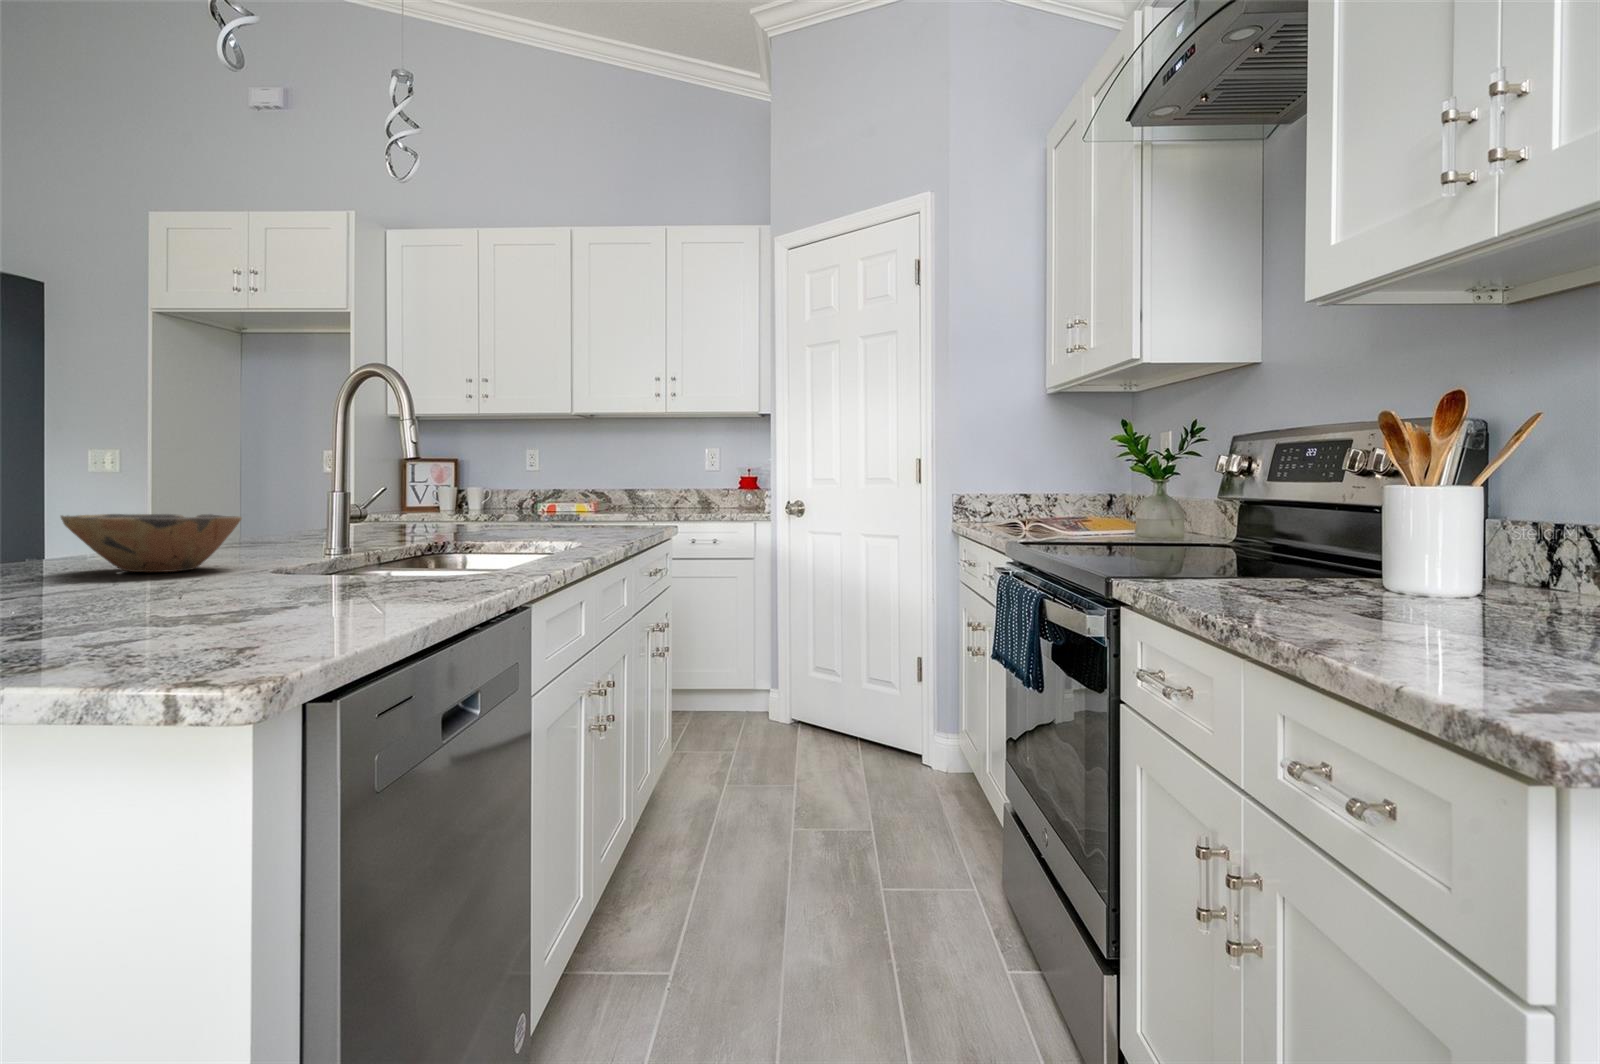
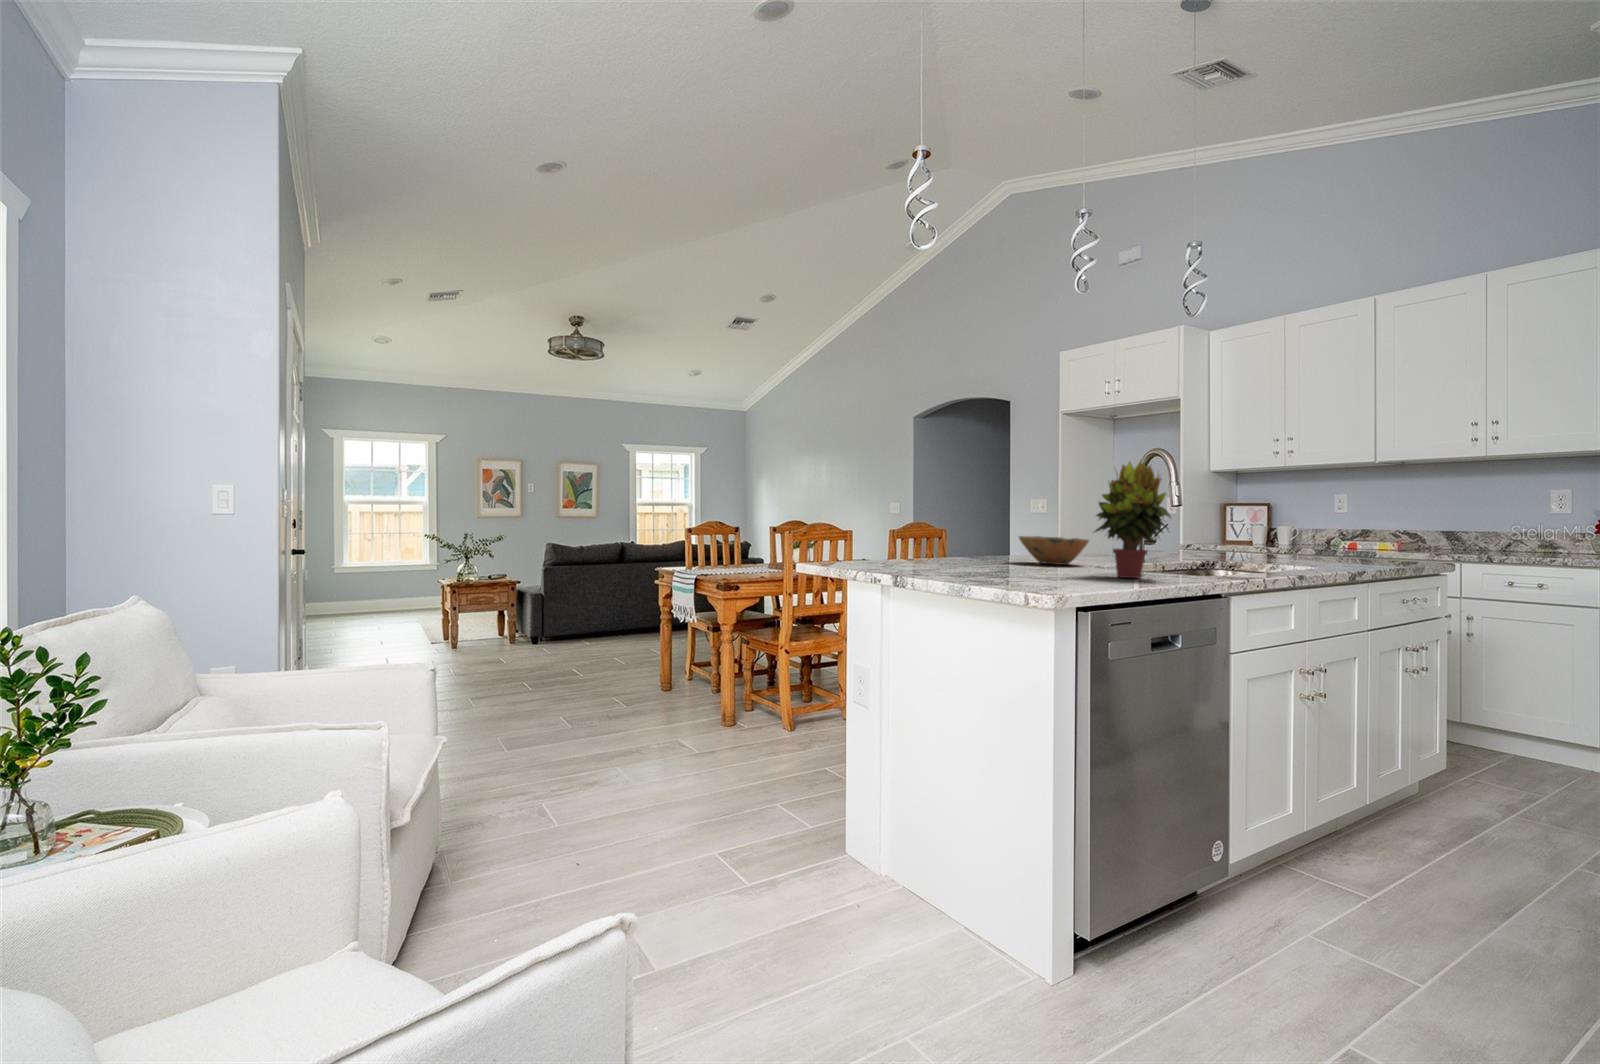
potted plant: none [266,350,443,596] -> present [1094,462,1171,578]

